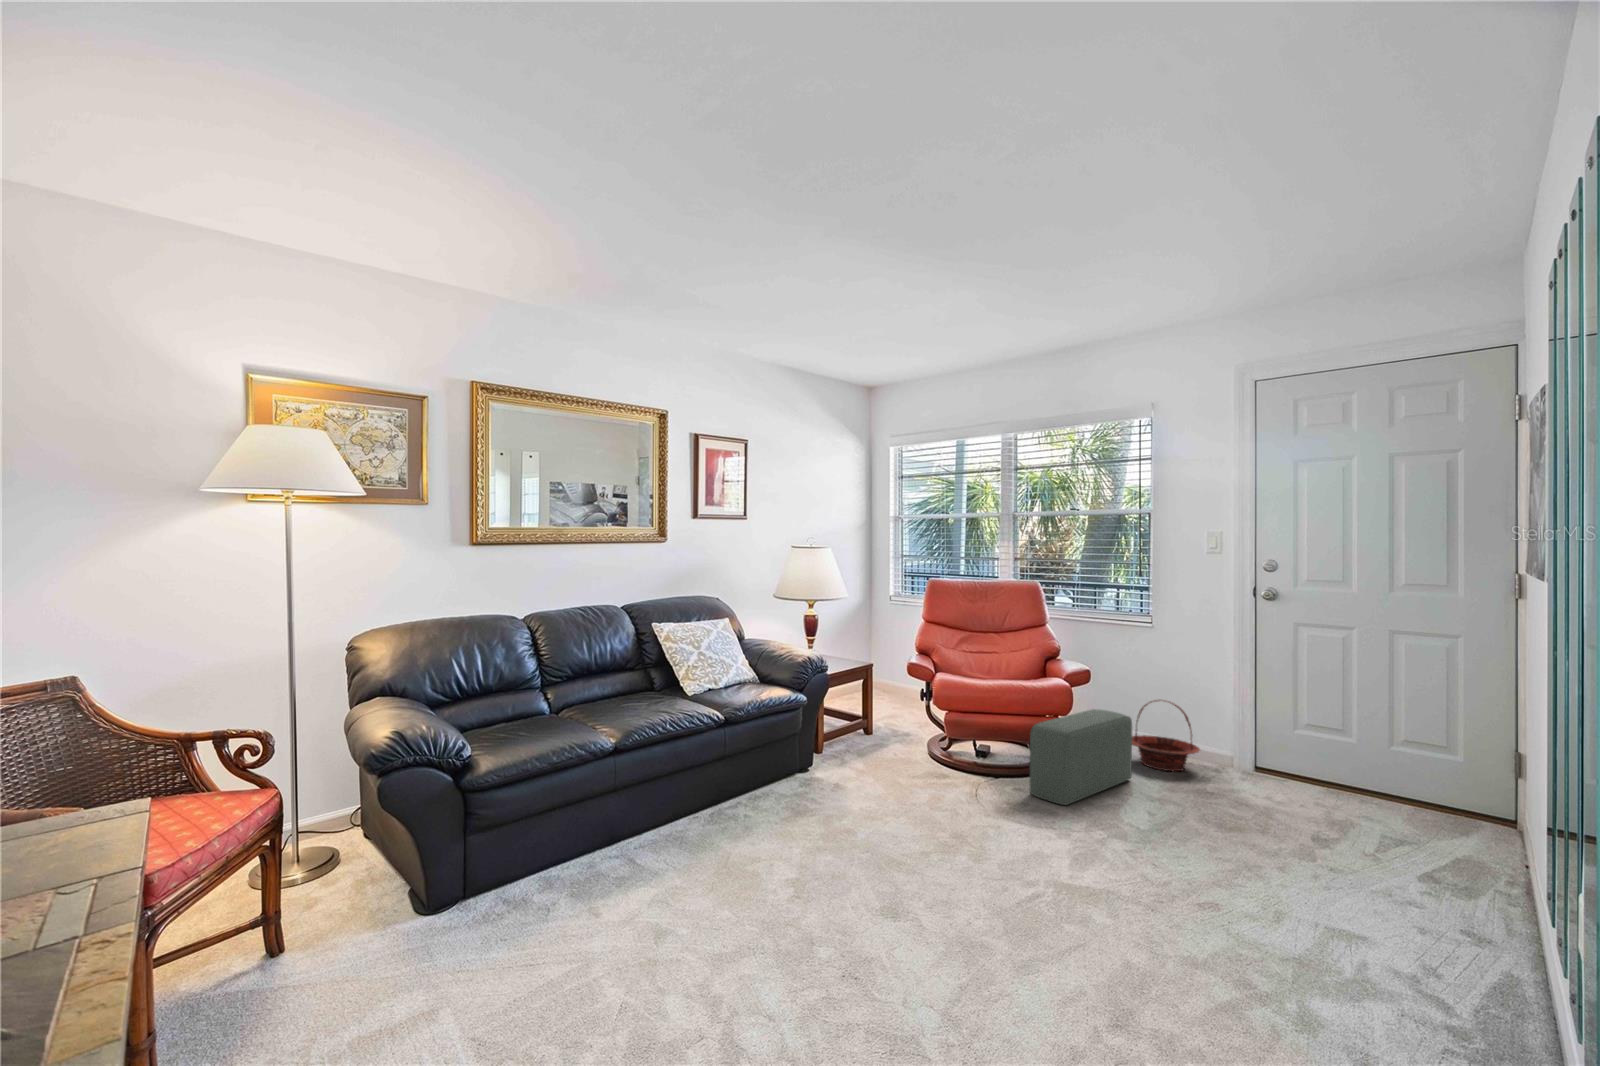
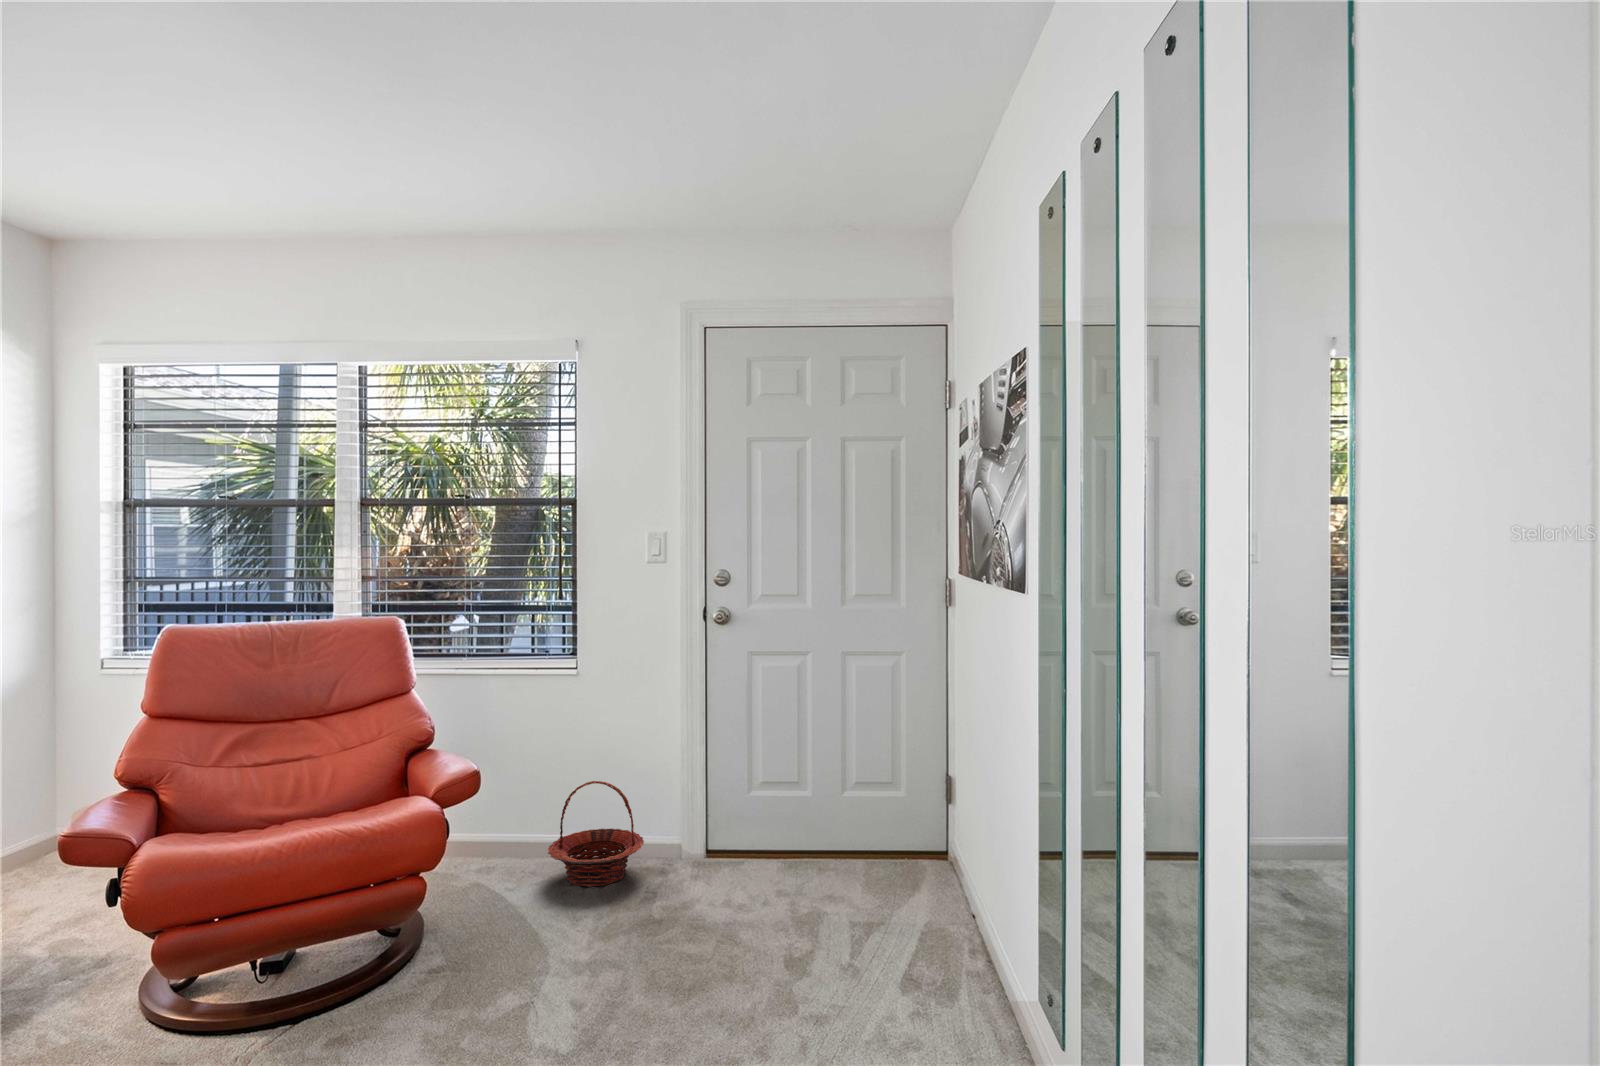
pouf: present [1030,709,1132,805] -> none [361,825,547,1034]

